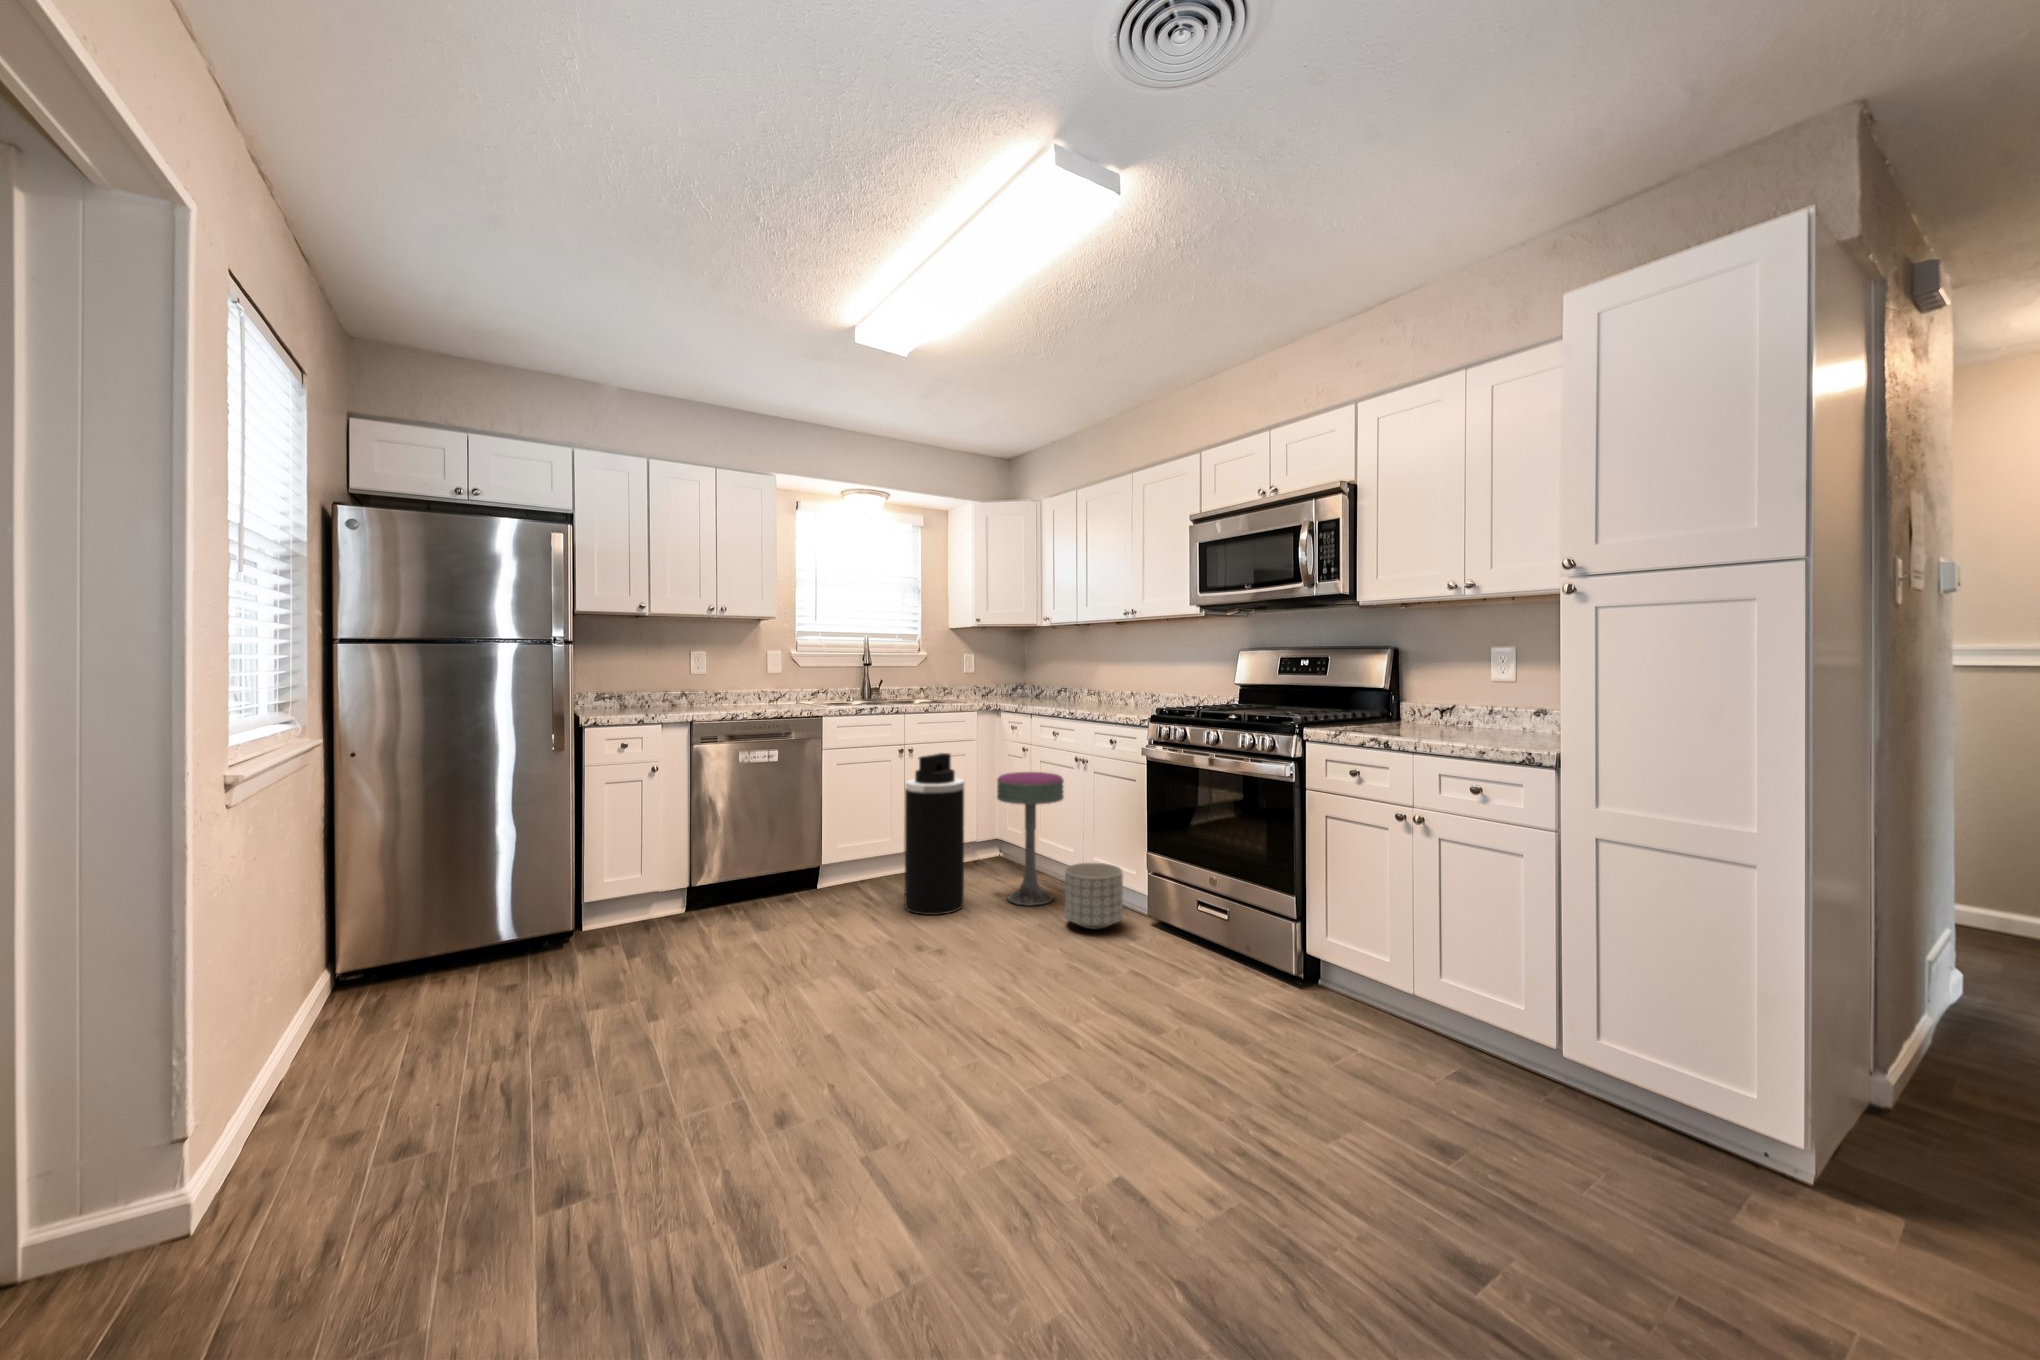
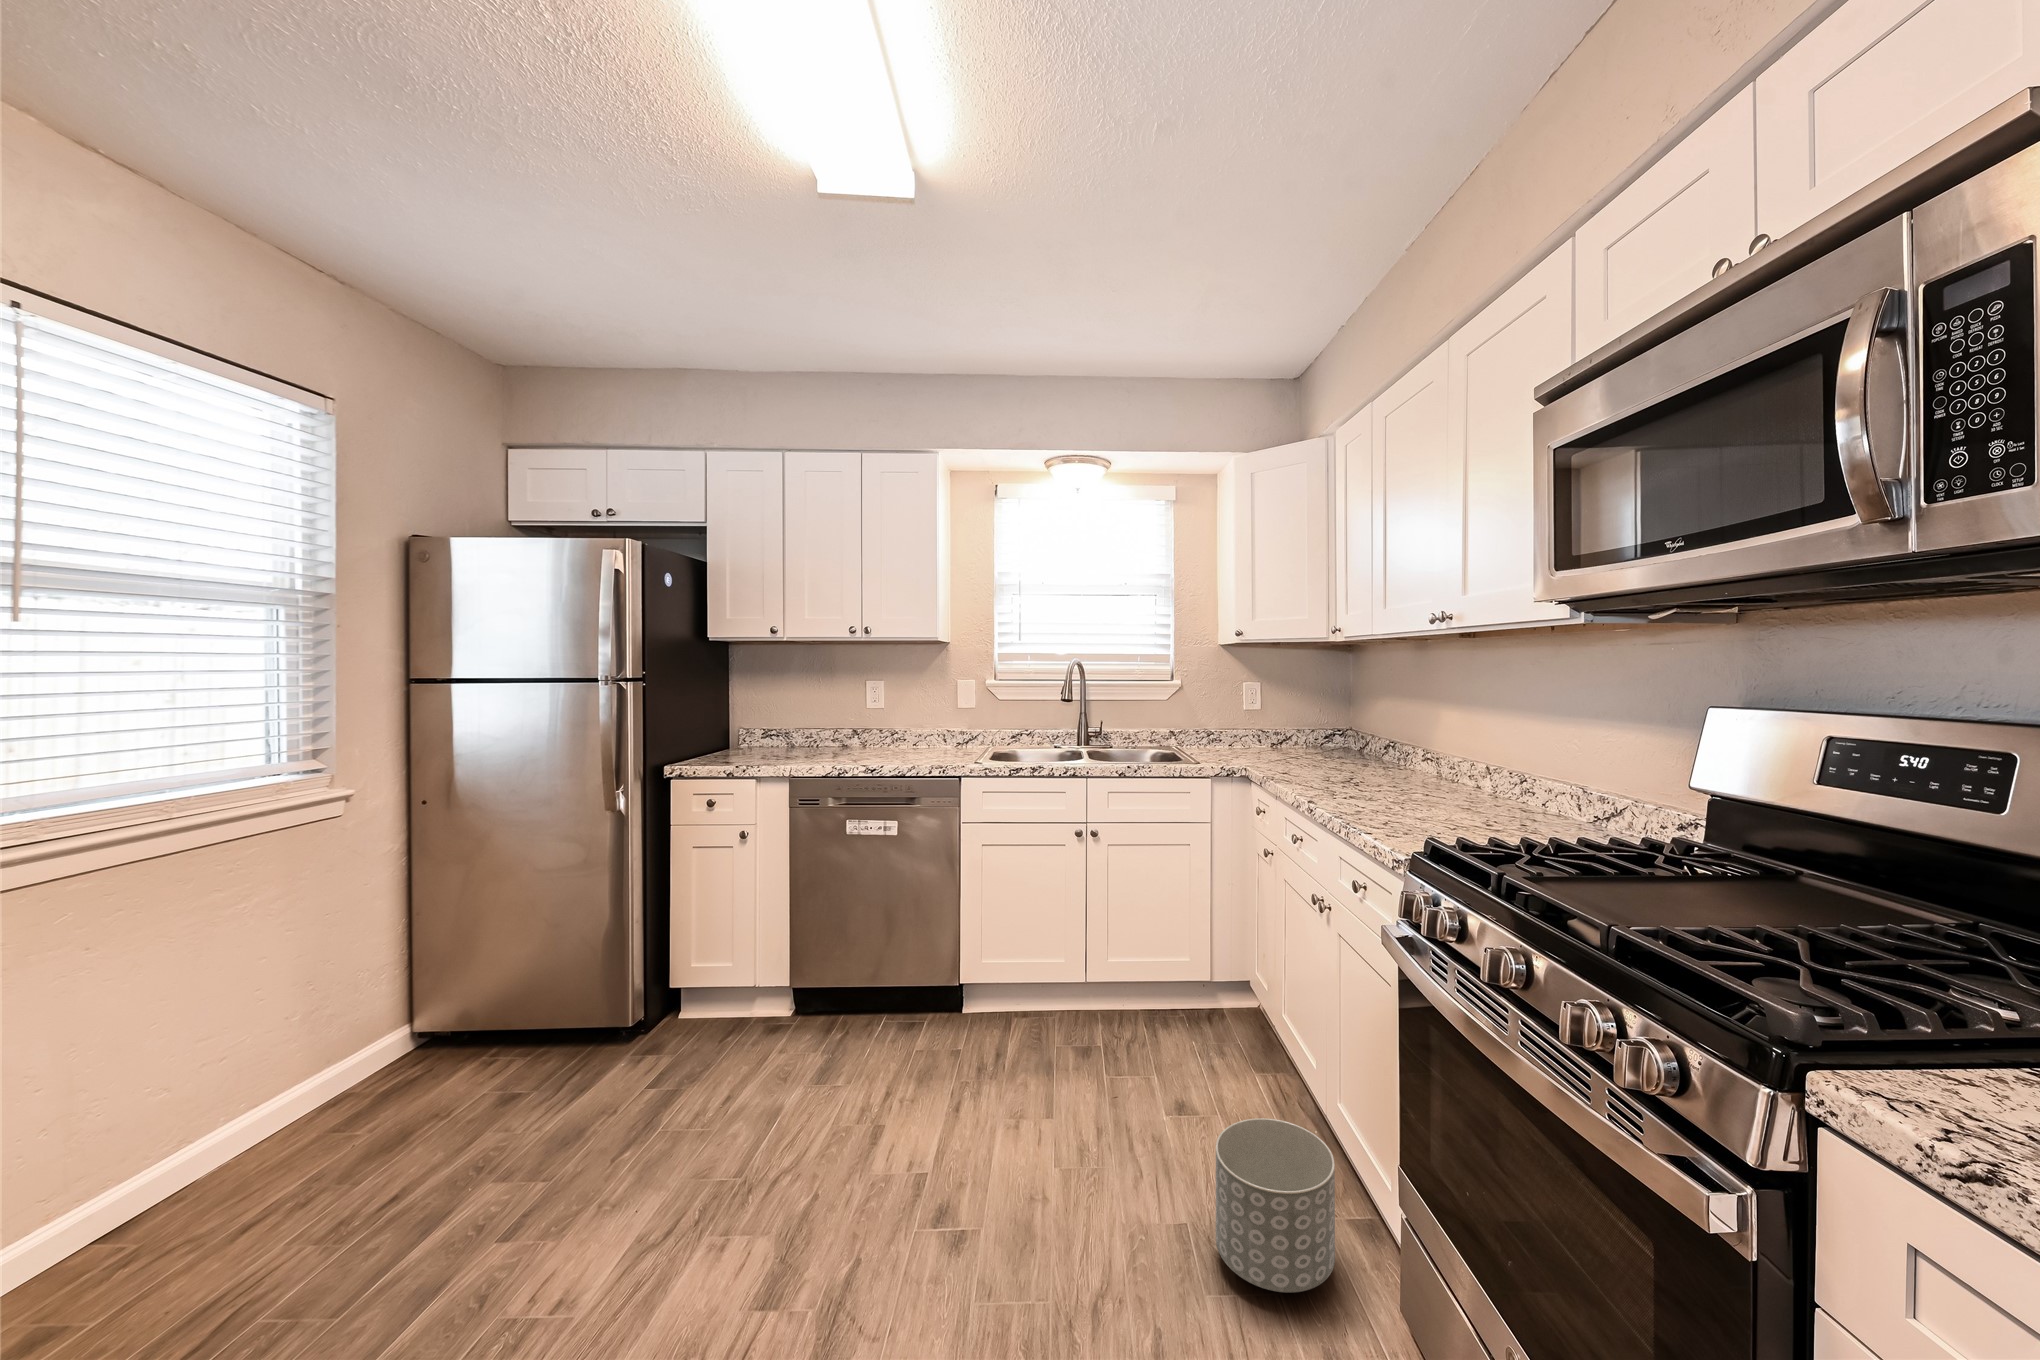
trash can: present [904,753,964,915] -> none [1015,856,1109,1130]
bar stool: present [997,772,1064,906] -> none [1160,901,1279,1157]

